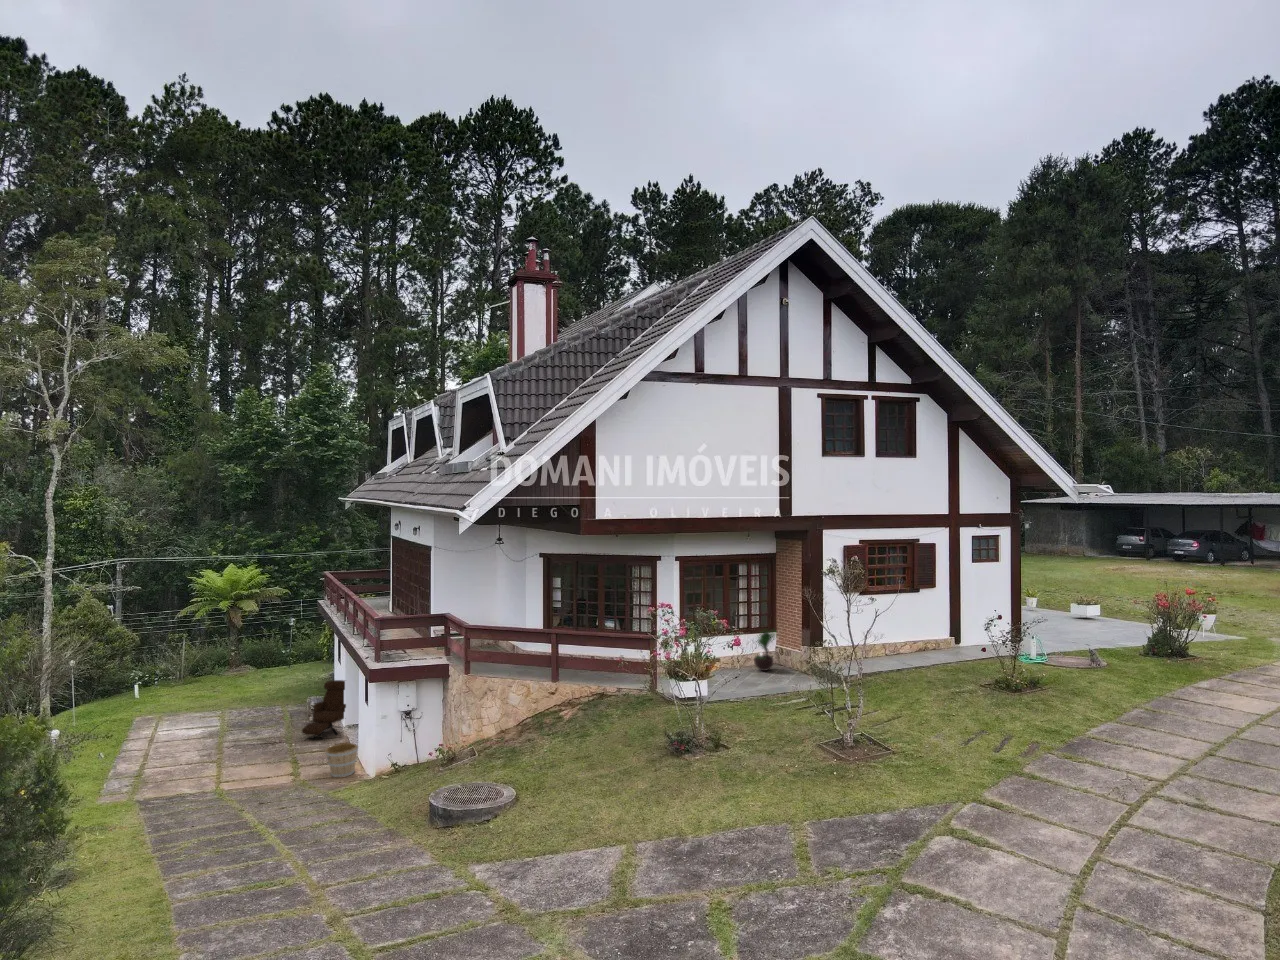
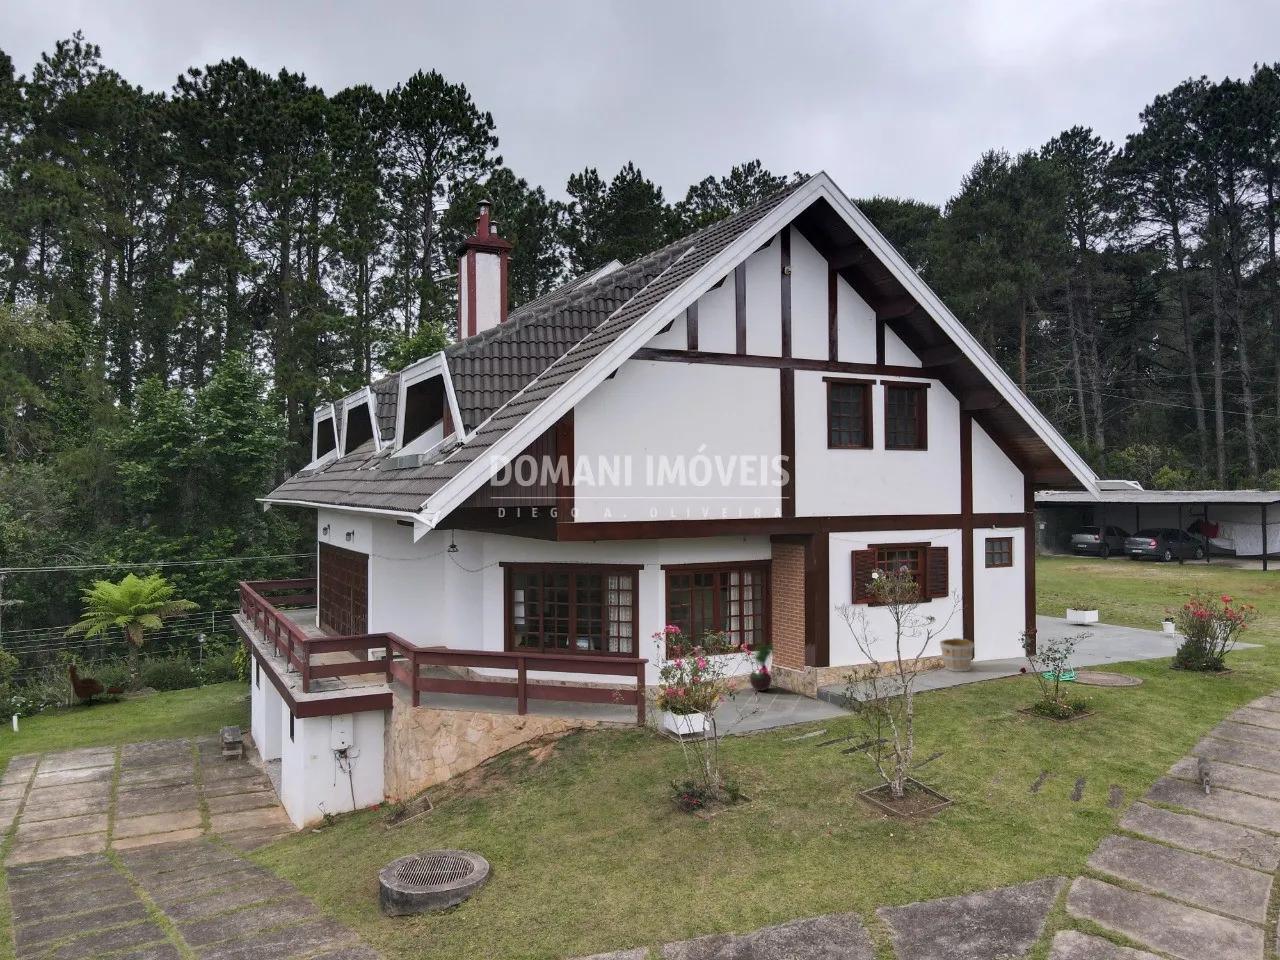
lounge chair: present [302,680,346,739] -> present [69,665,125,706]
wooden bucket: present [325,742,358,777] -> present [940,638,974,672]

